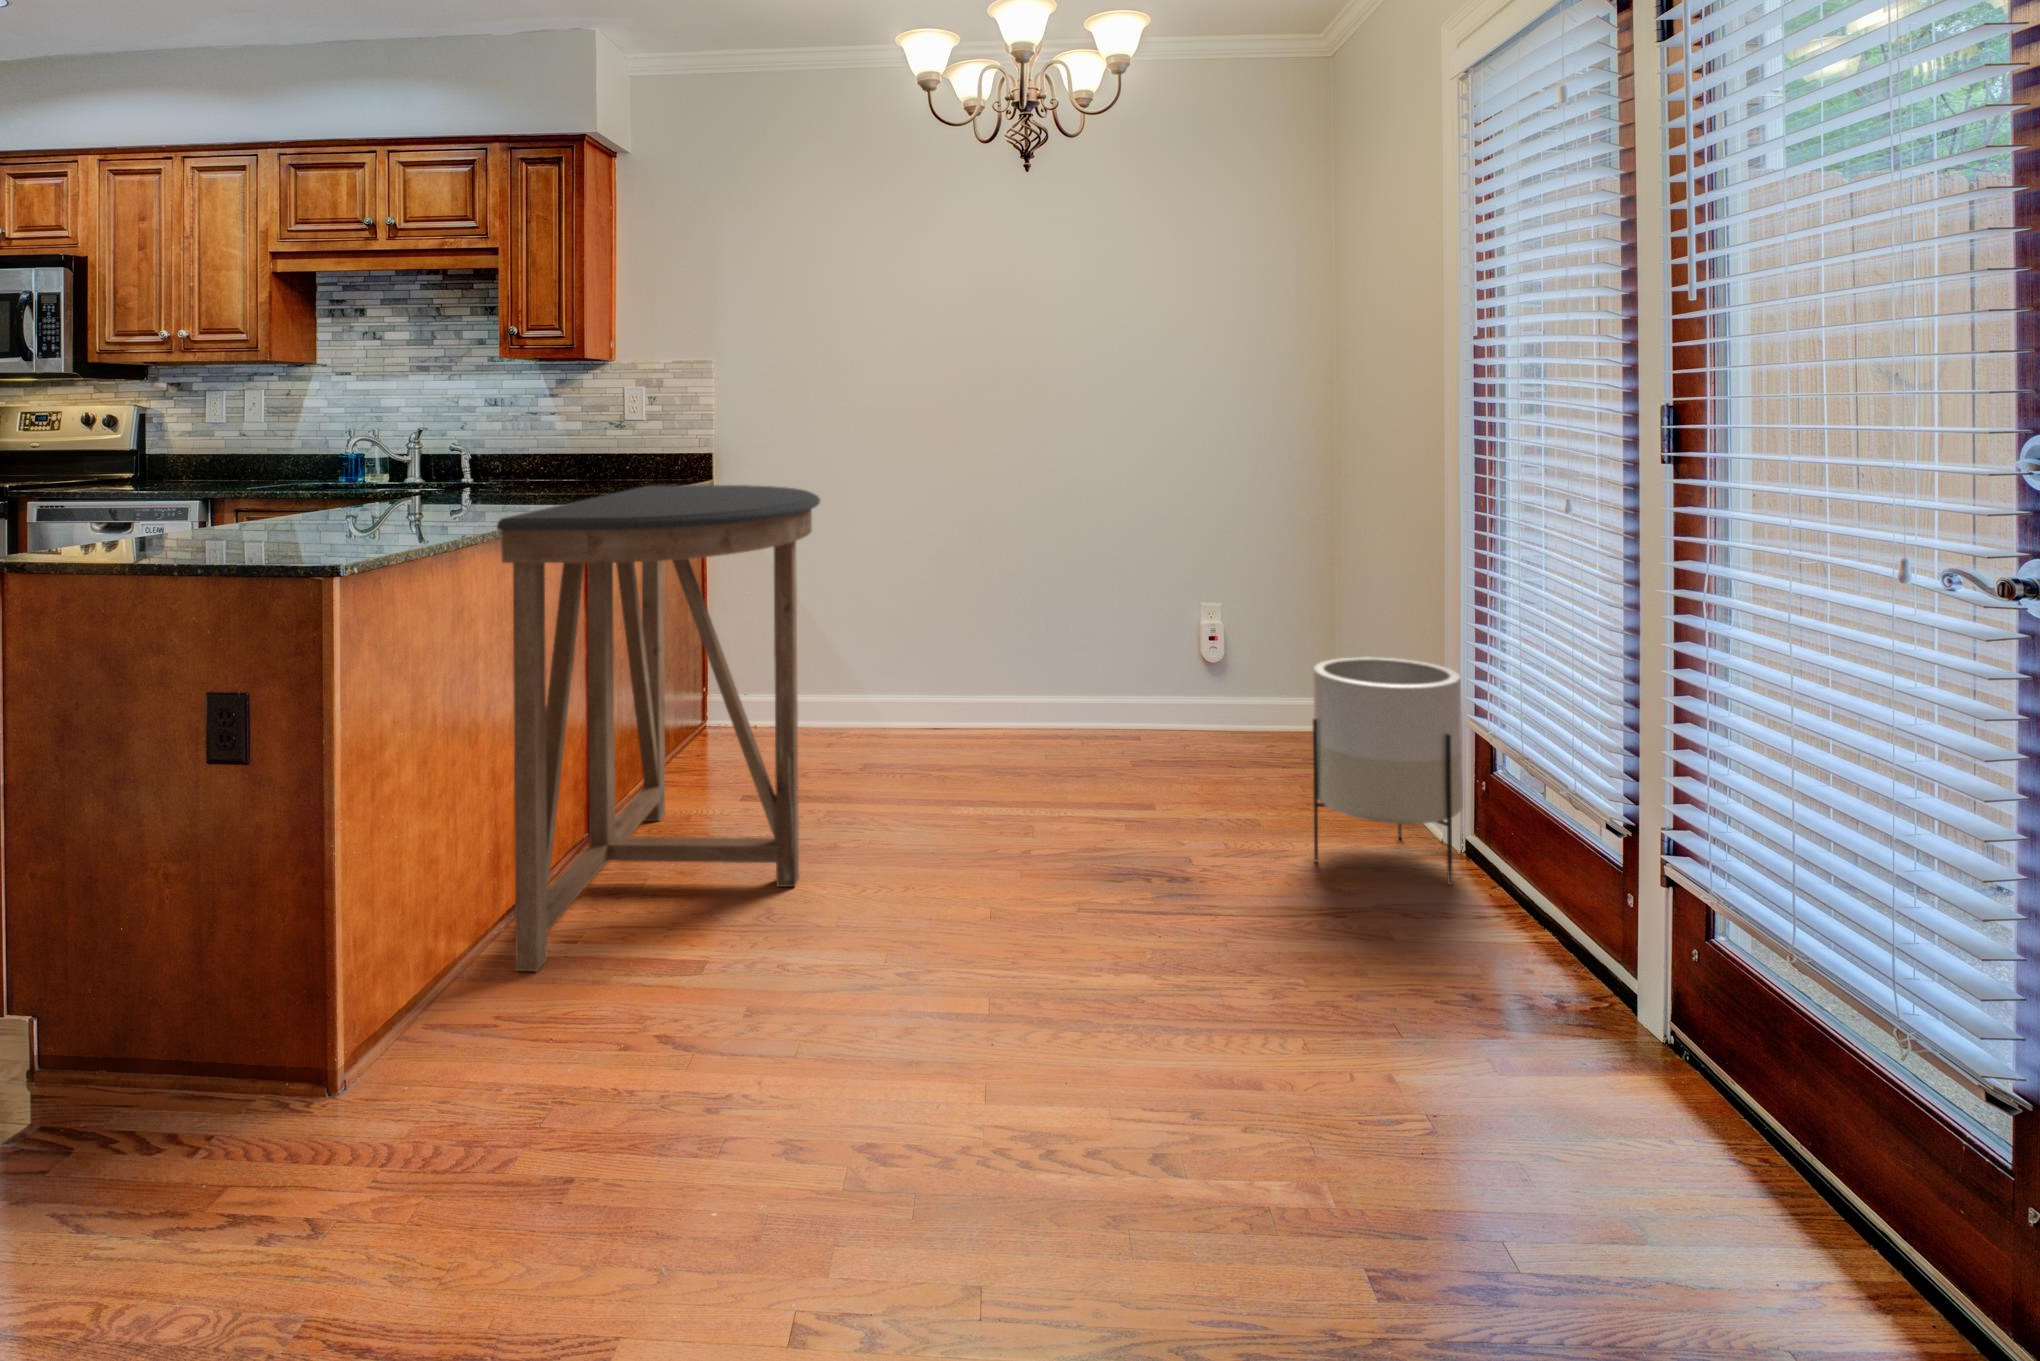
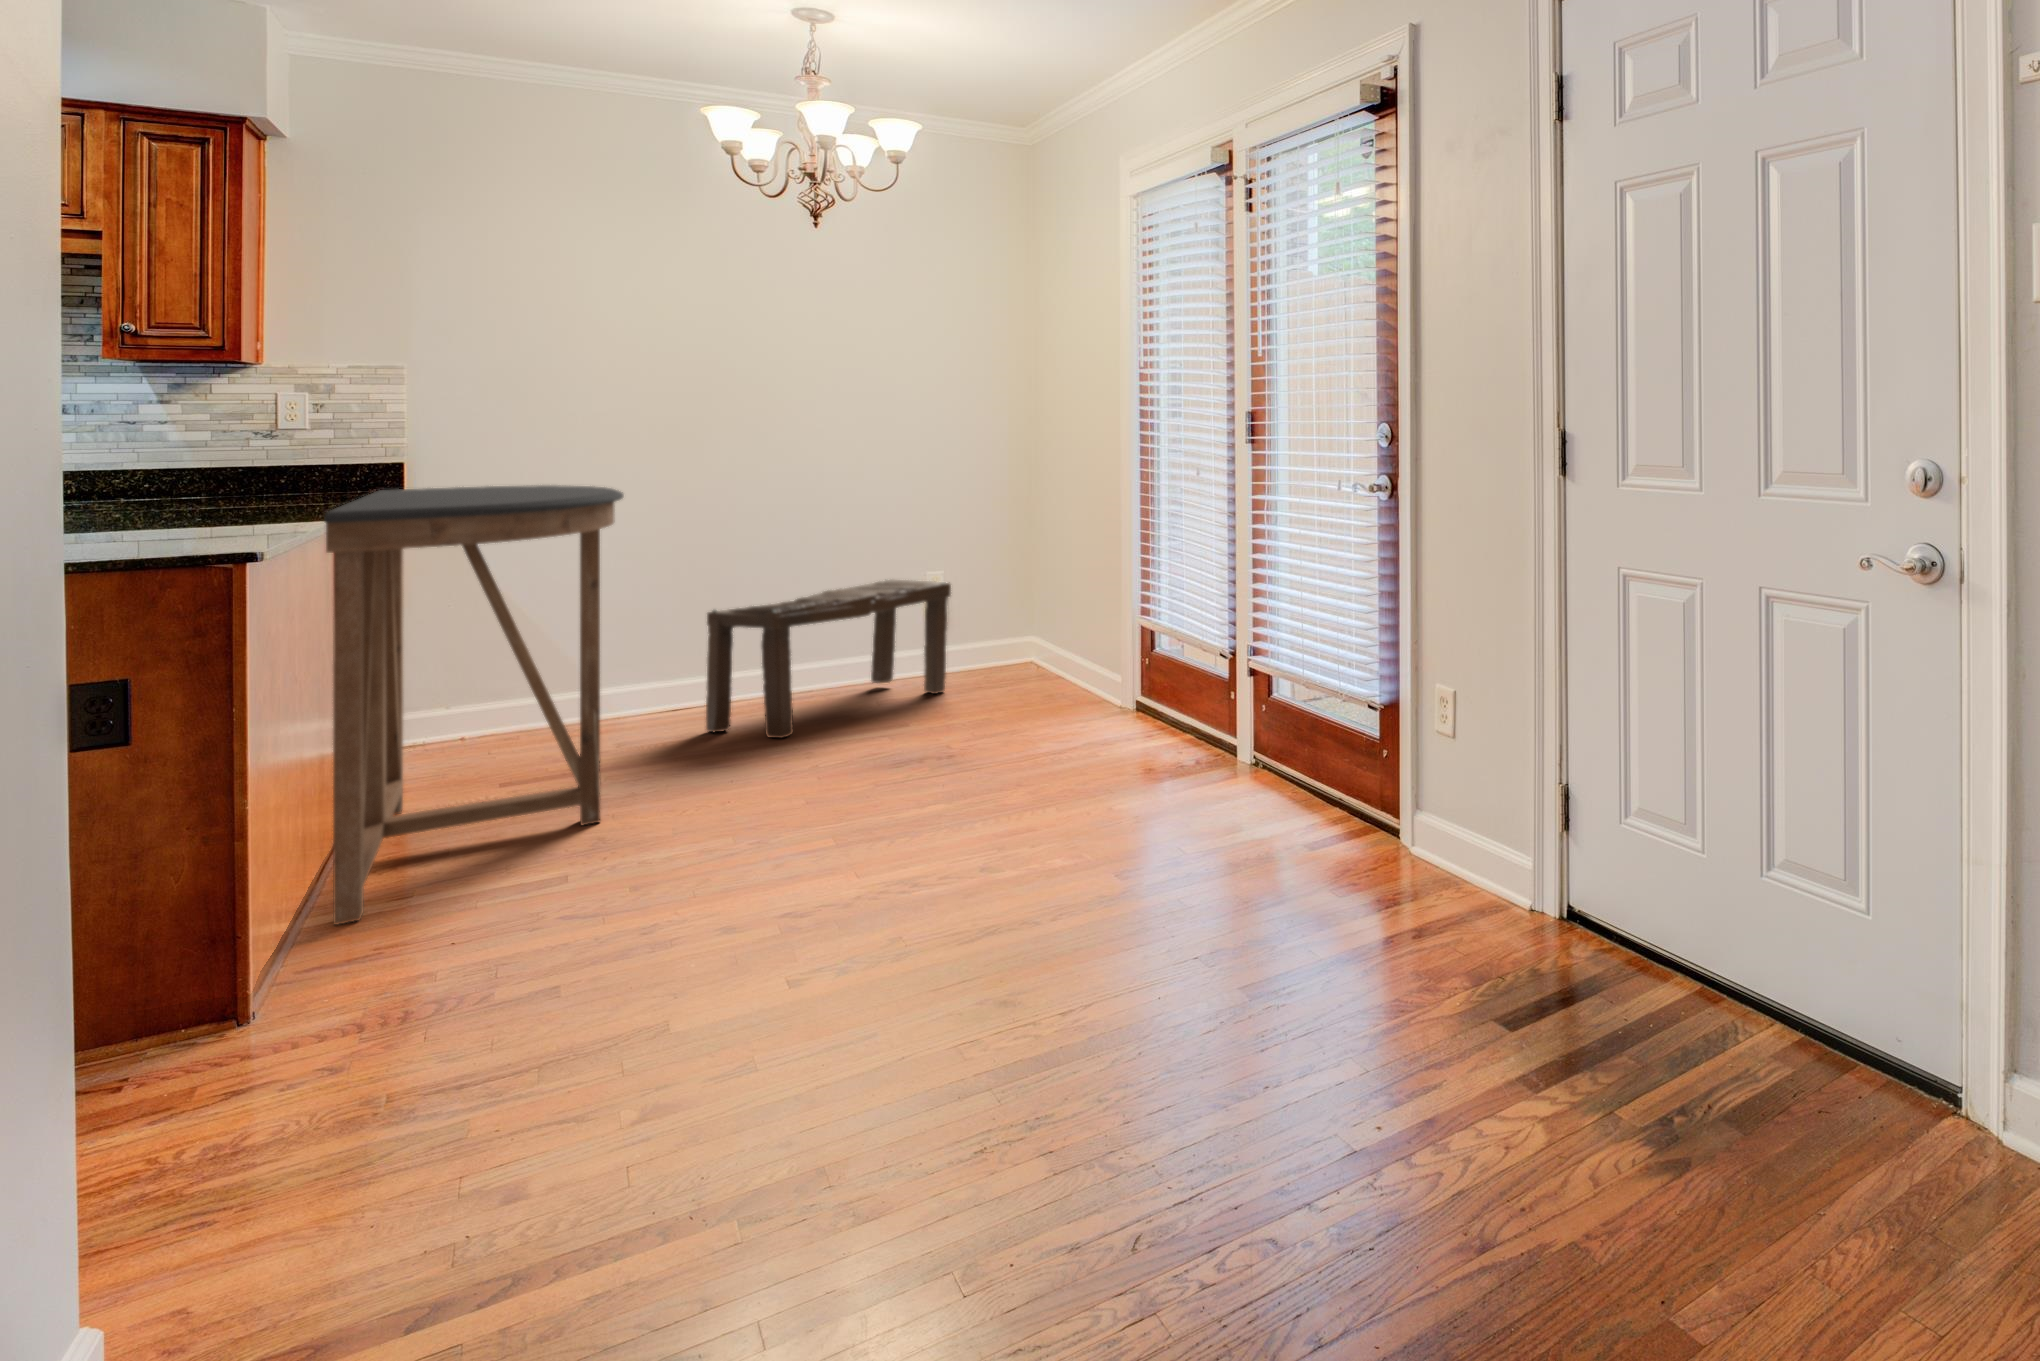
bench: none [949,610,1222,801] -> present [706,580,951,738]
planter: present [1313,657,1463,884] -> none [1034,587,1132,731]

